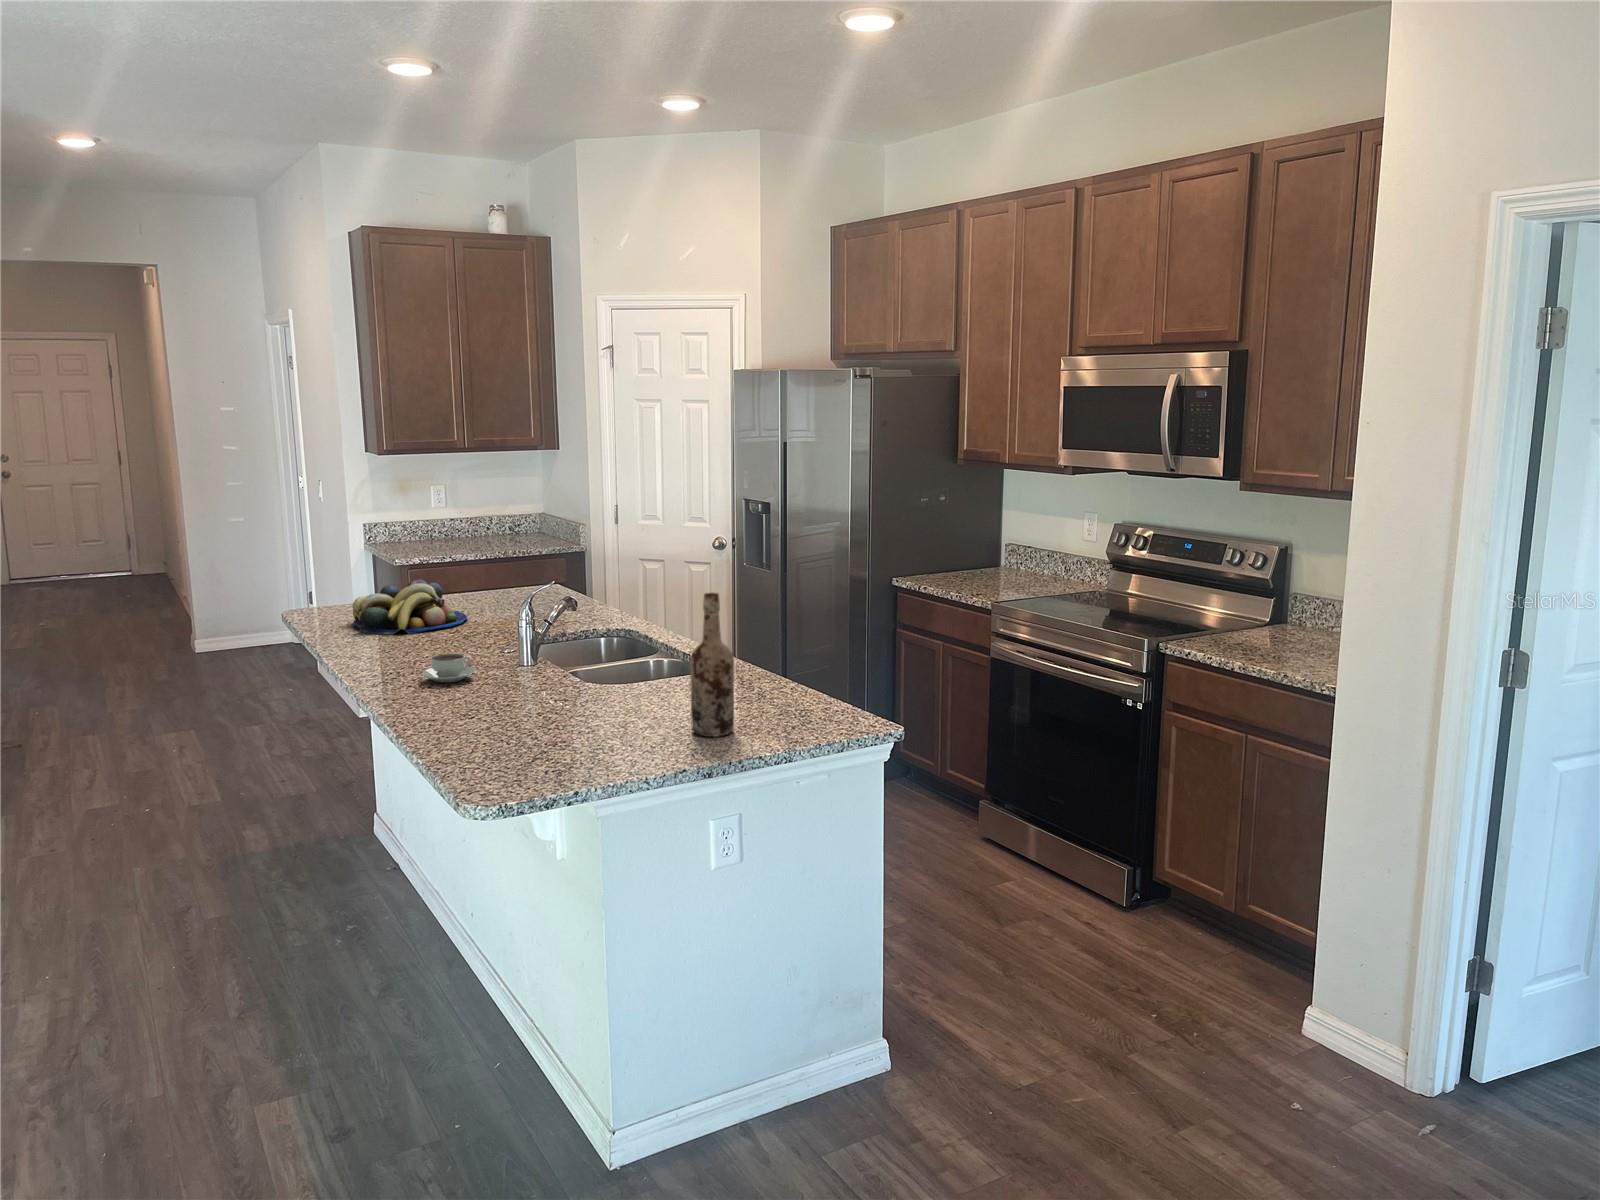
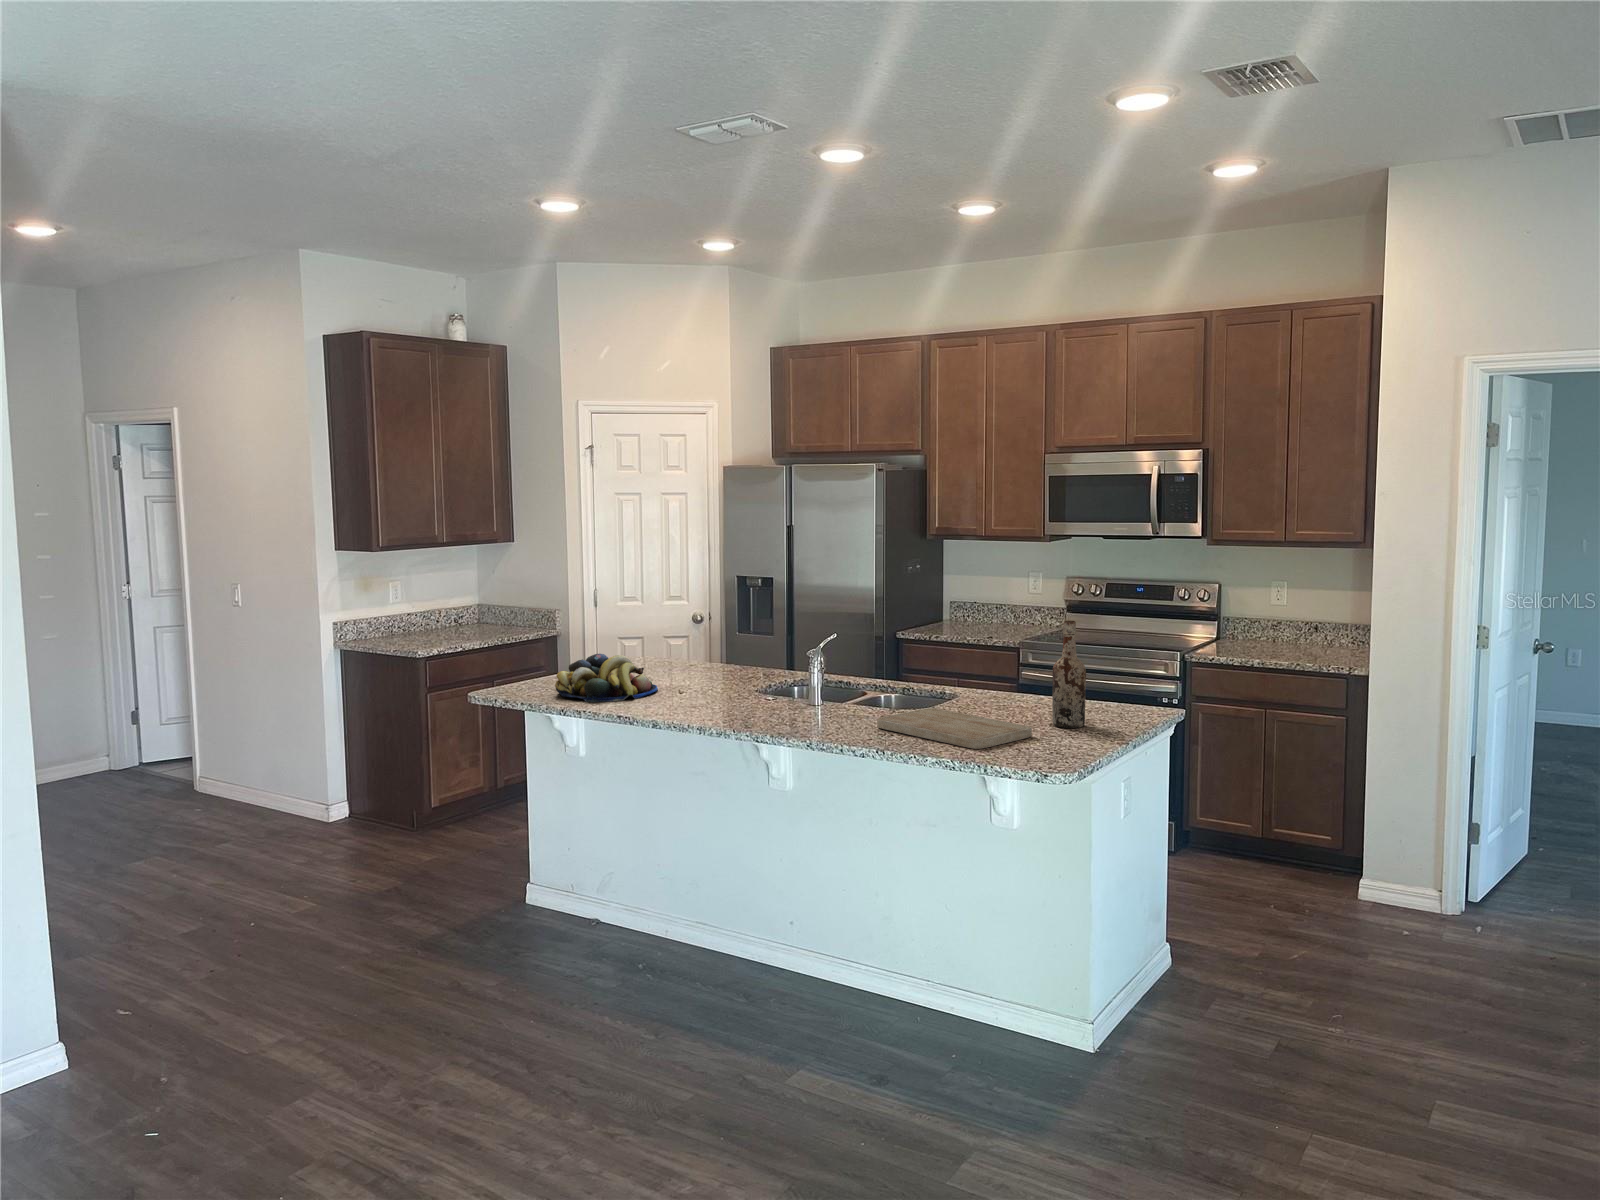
coffee cup: present [422,654,475,682] -> none [759,699,802,722]
cutting board: none [504,685,628,751] -> present [877,708,1032,749]

